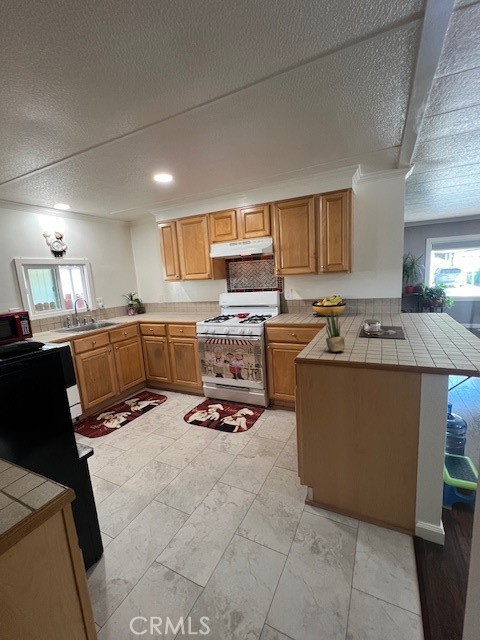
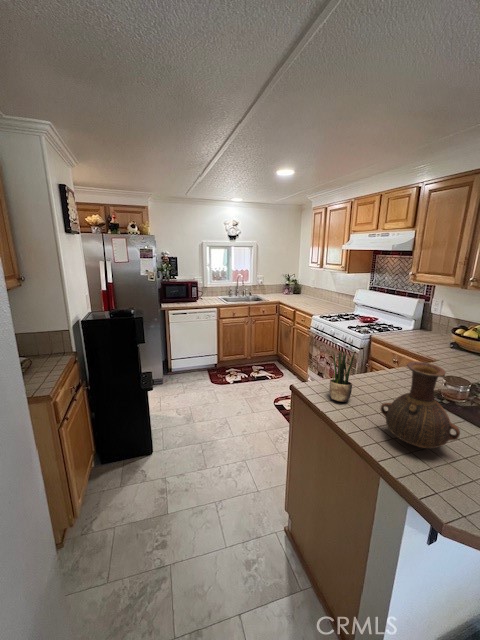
vase: none [380,297,426,352] -> present [381,362,460,448]

